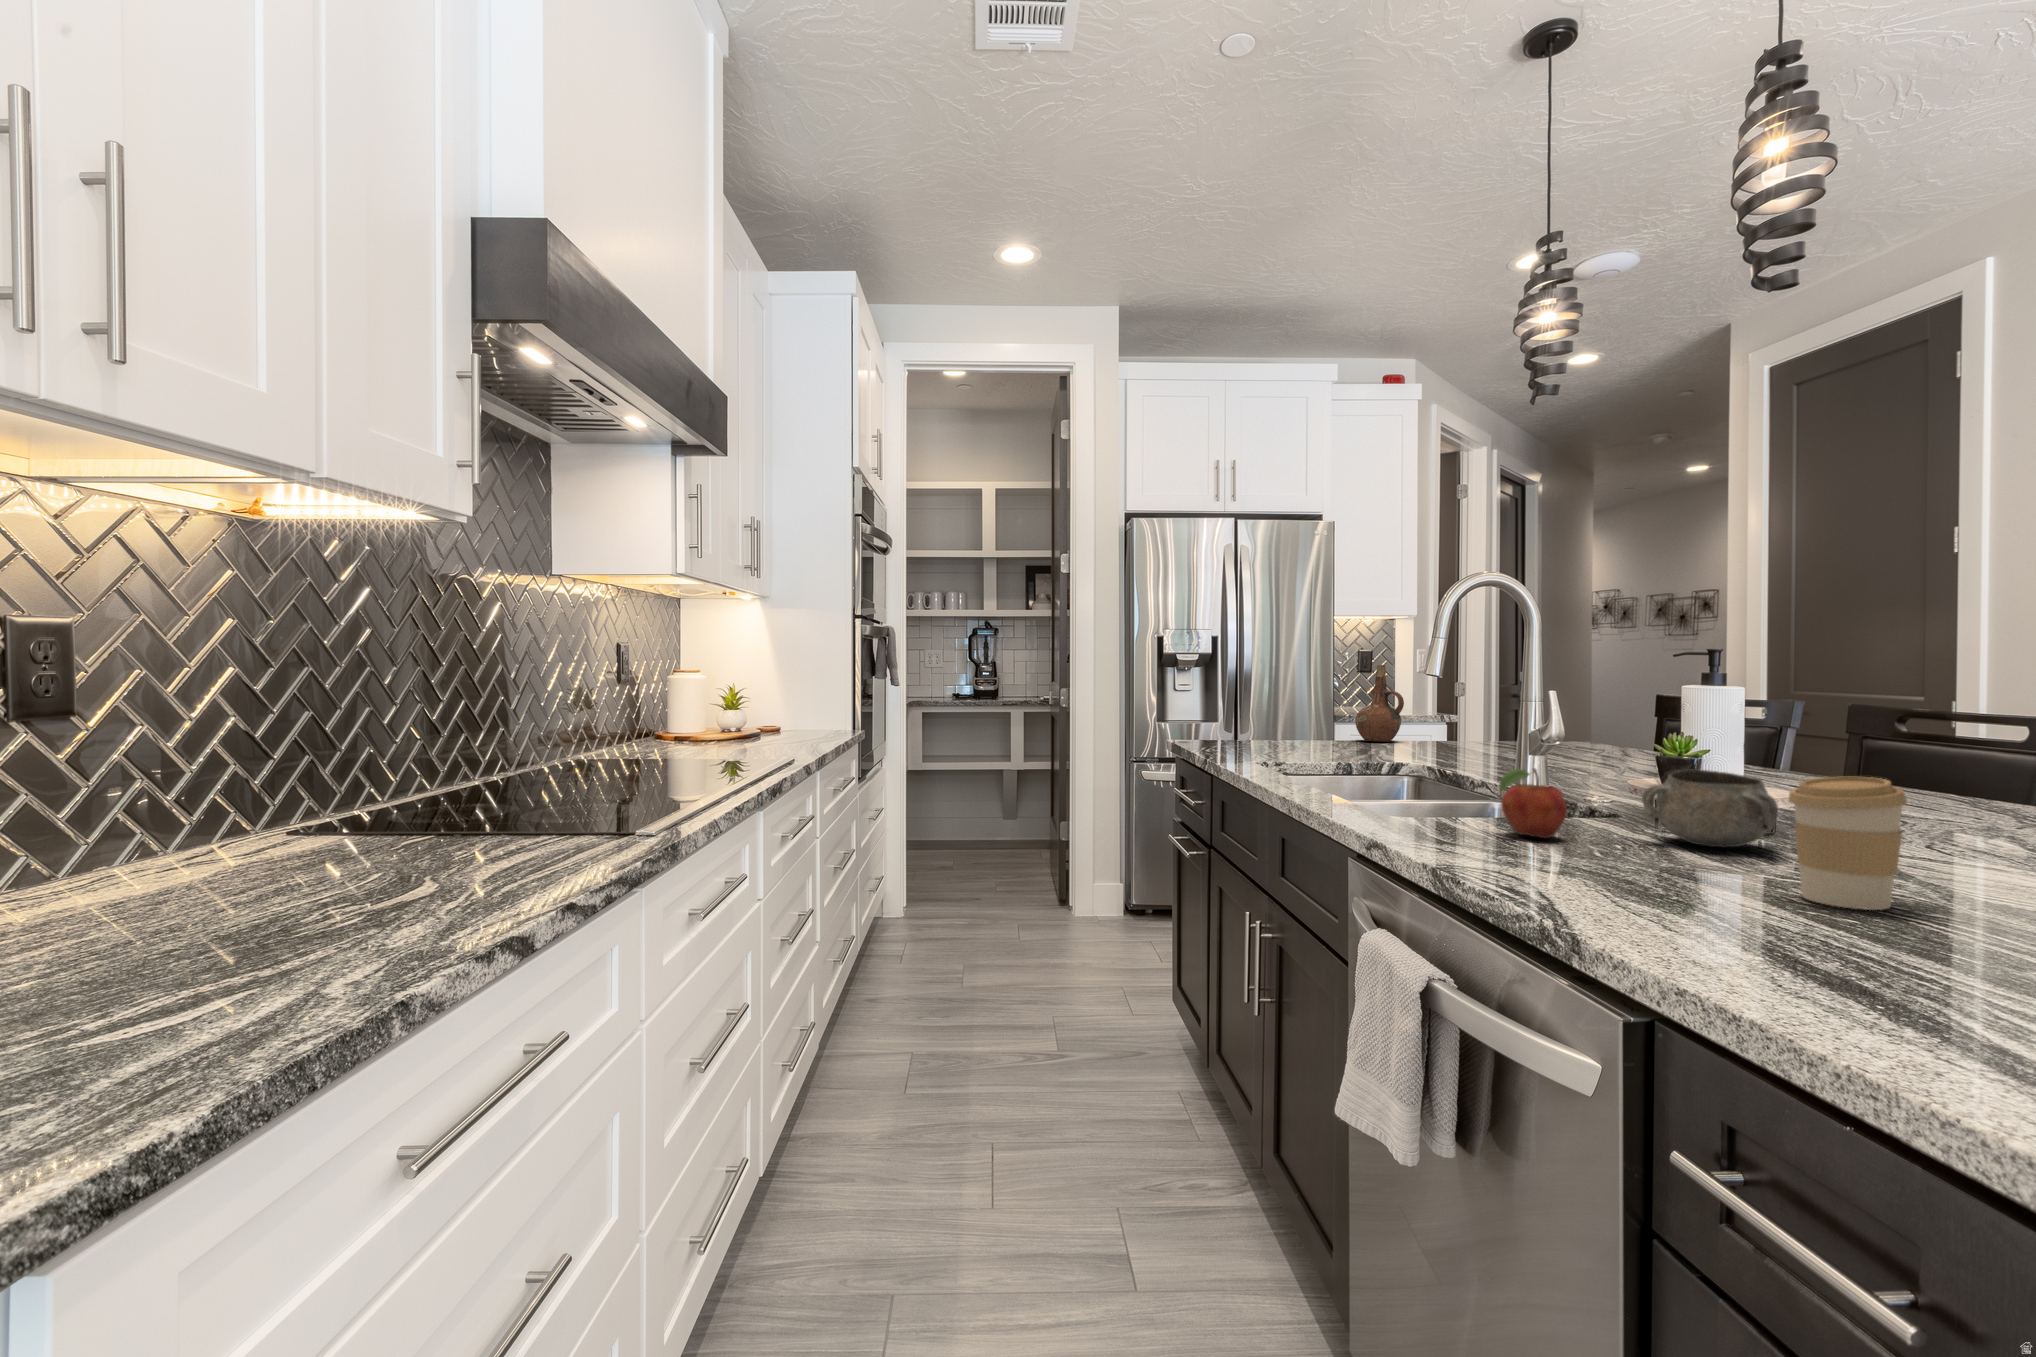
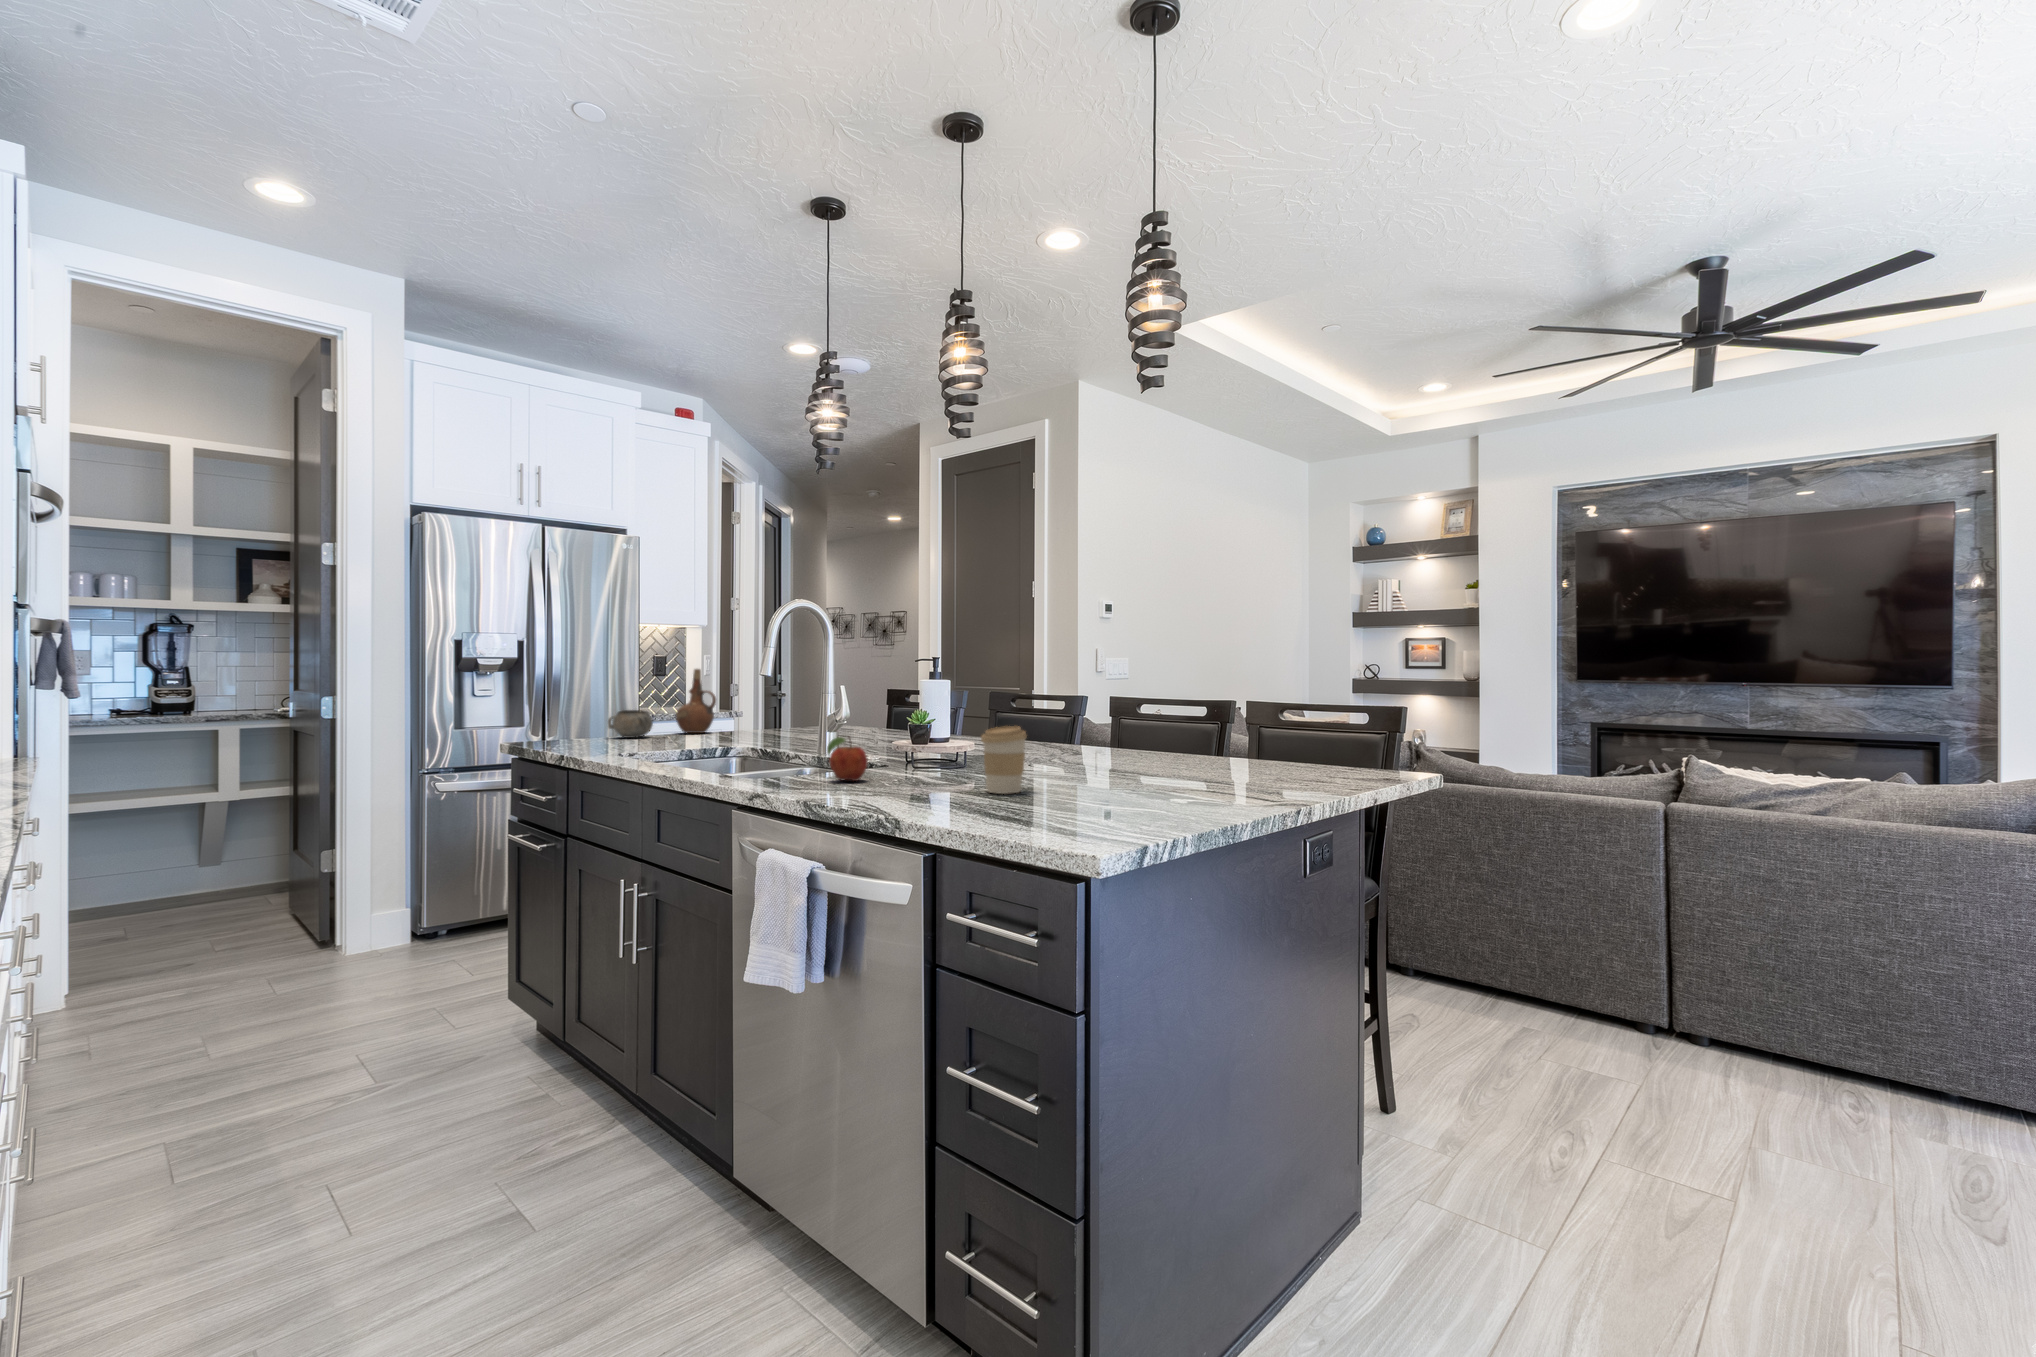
decorative bowl: present [1642,770,1778,847] -> present [608,710,653,738]

